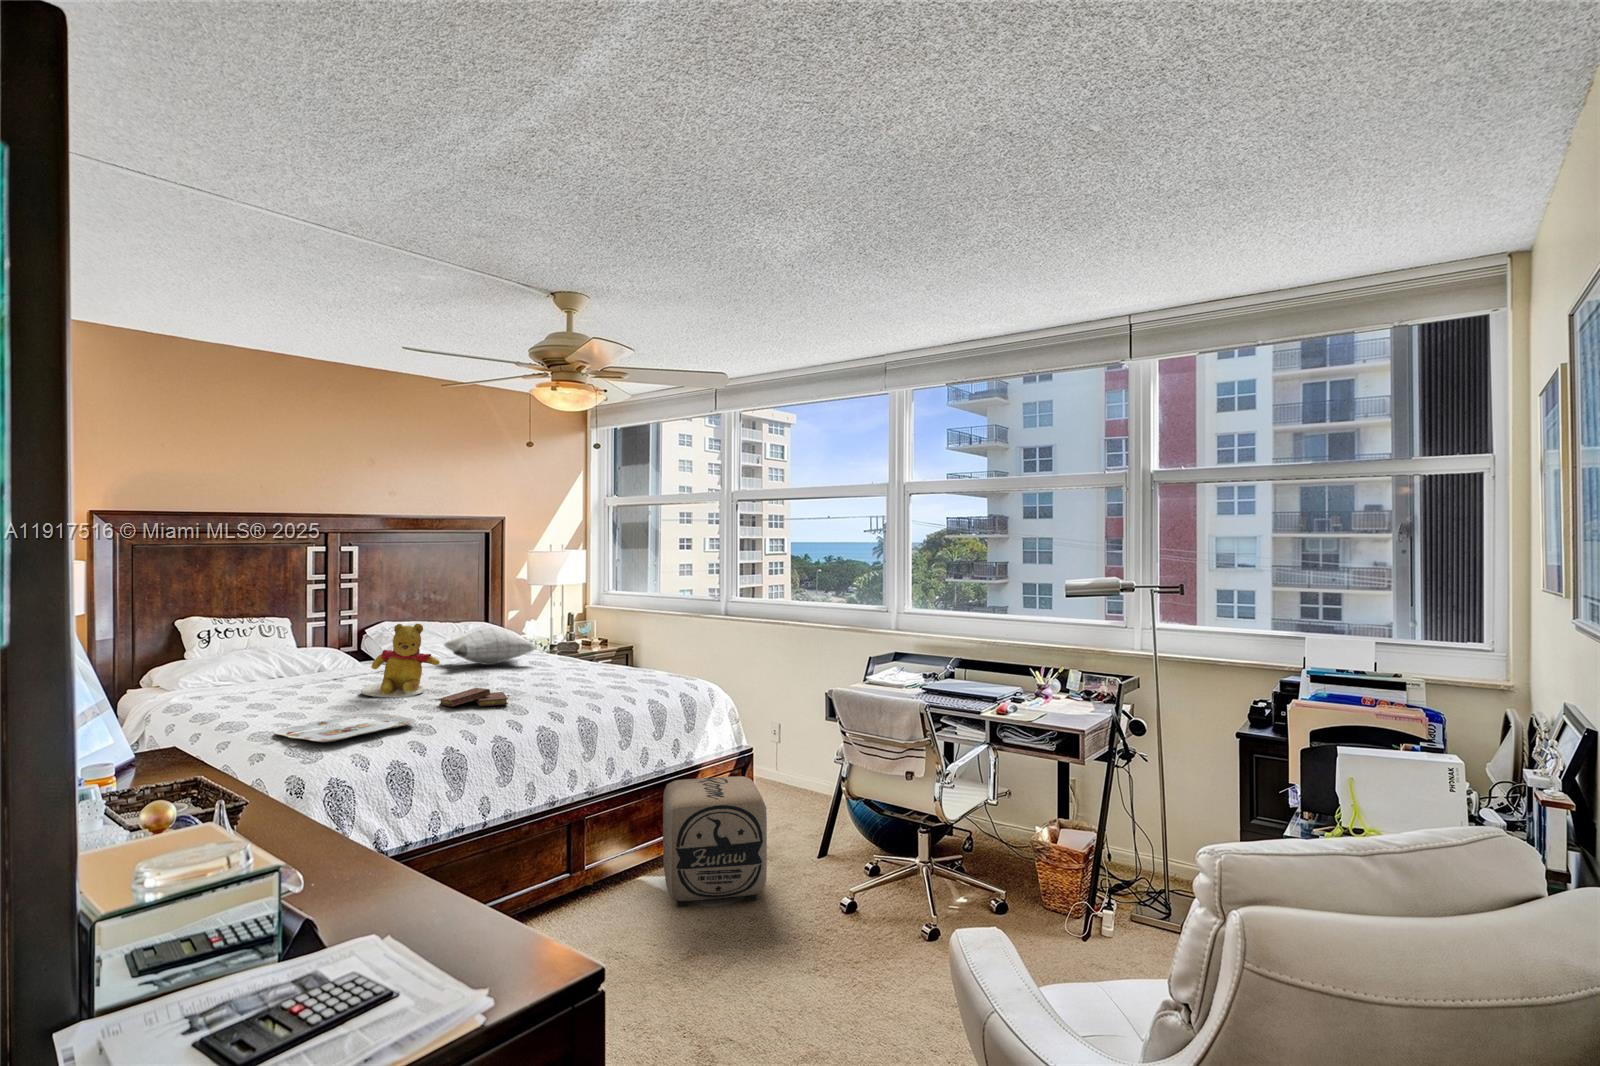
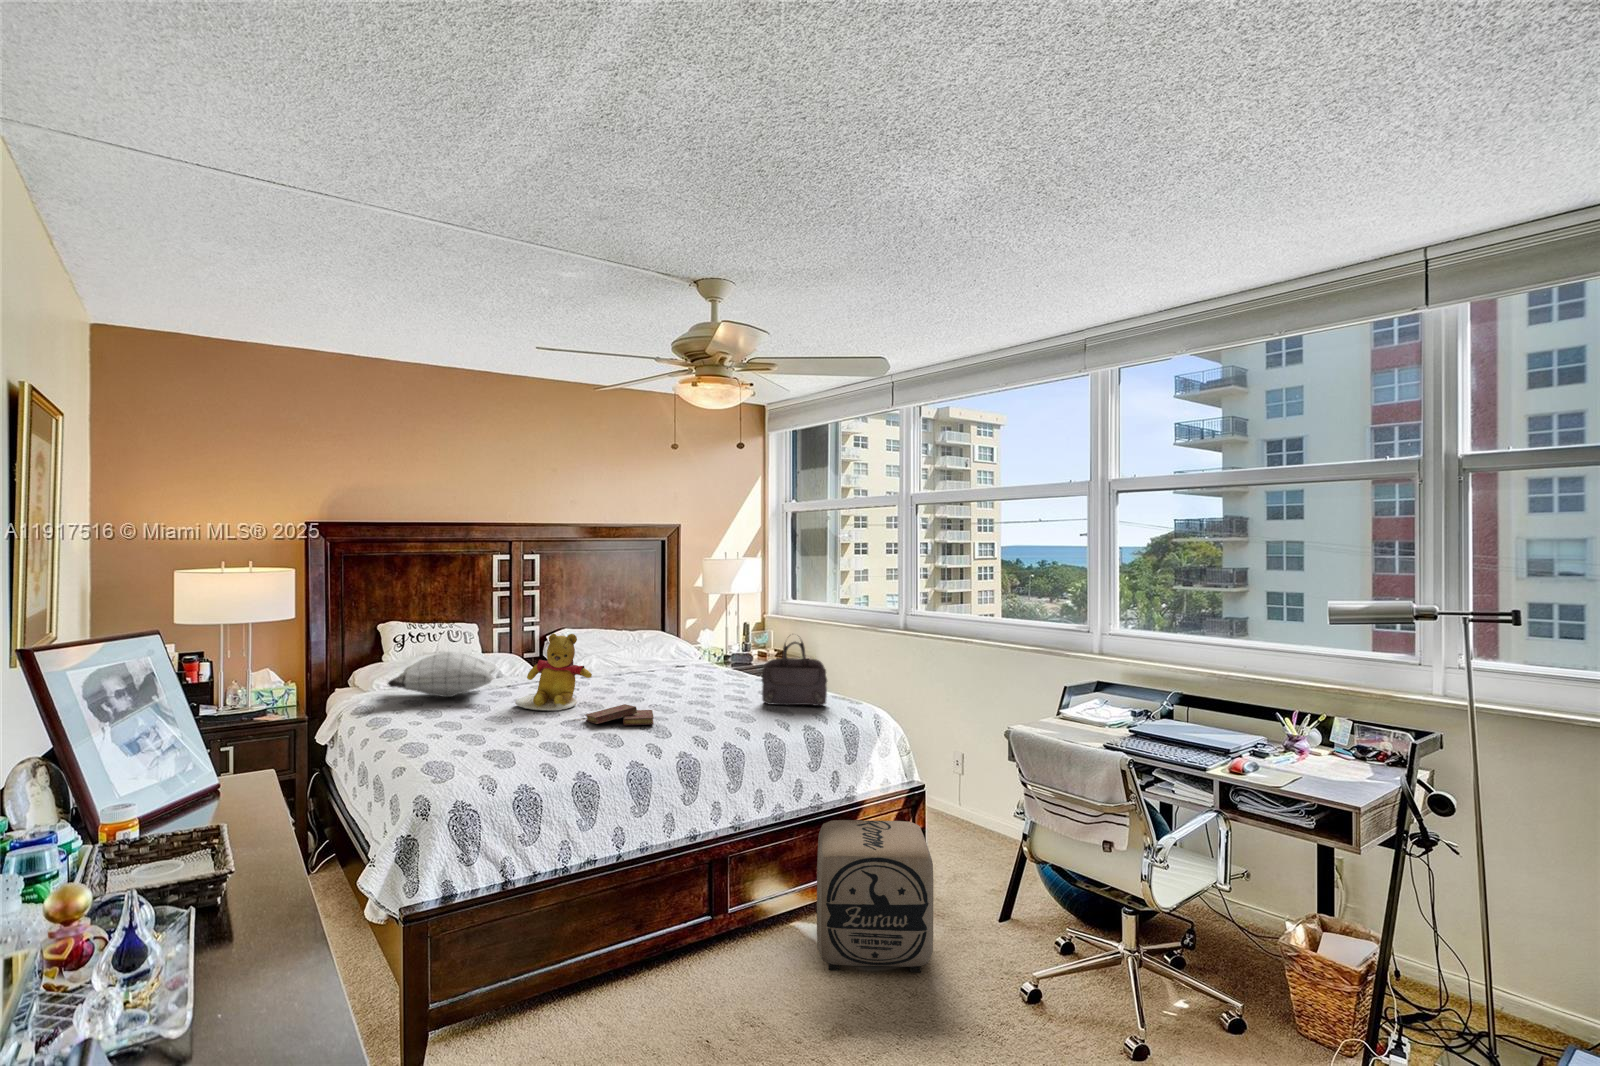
handbag: none [603,618,664,684] -> present [761,641,827,706]
pillow: present [444,628,536,665] -> present [387,652,496,697]
serving tray: present [275,714,416,742] -> none [415,728,554,759]

